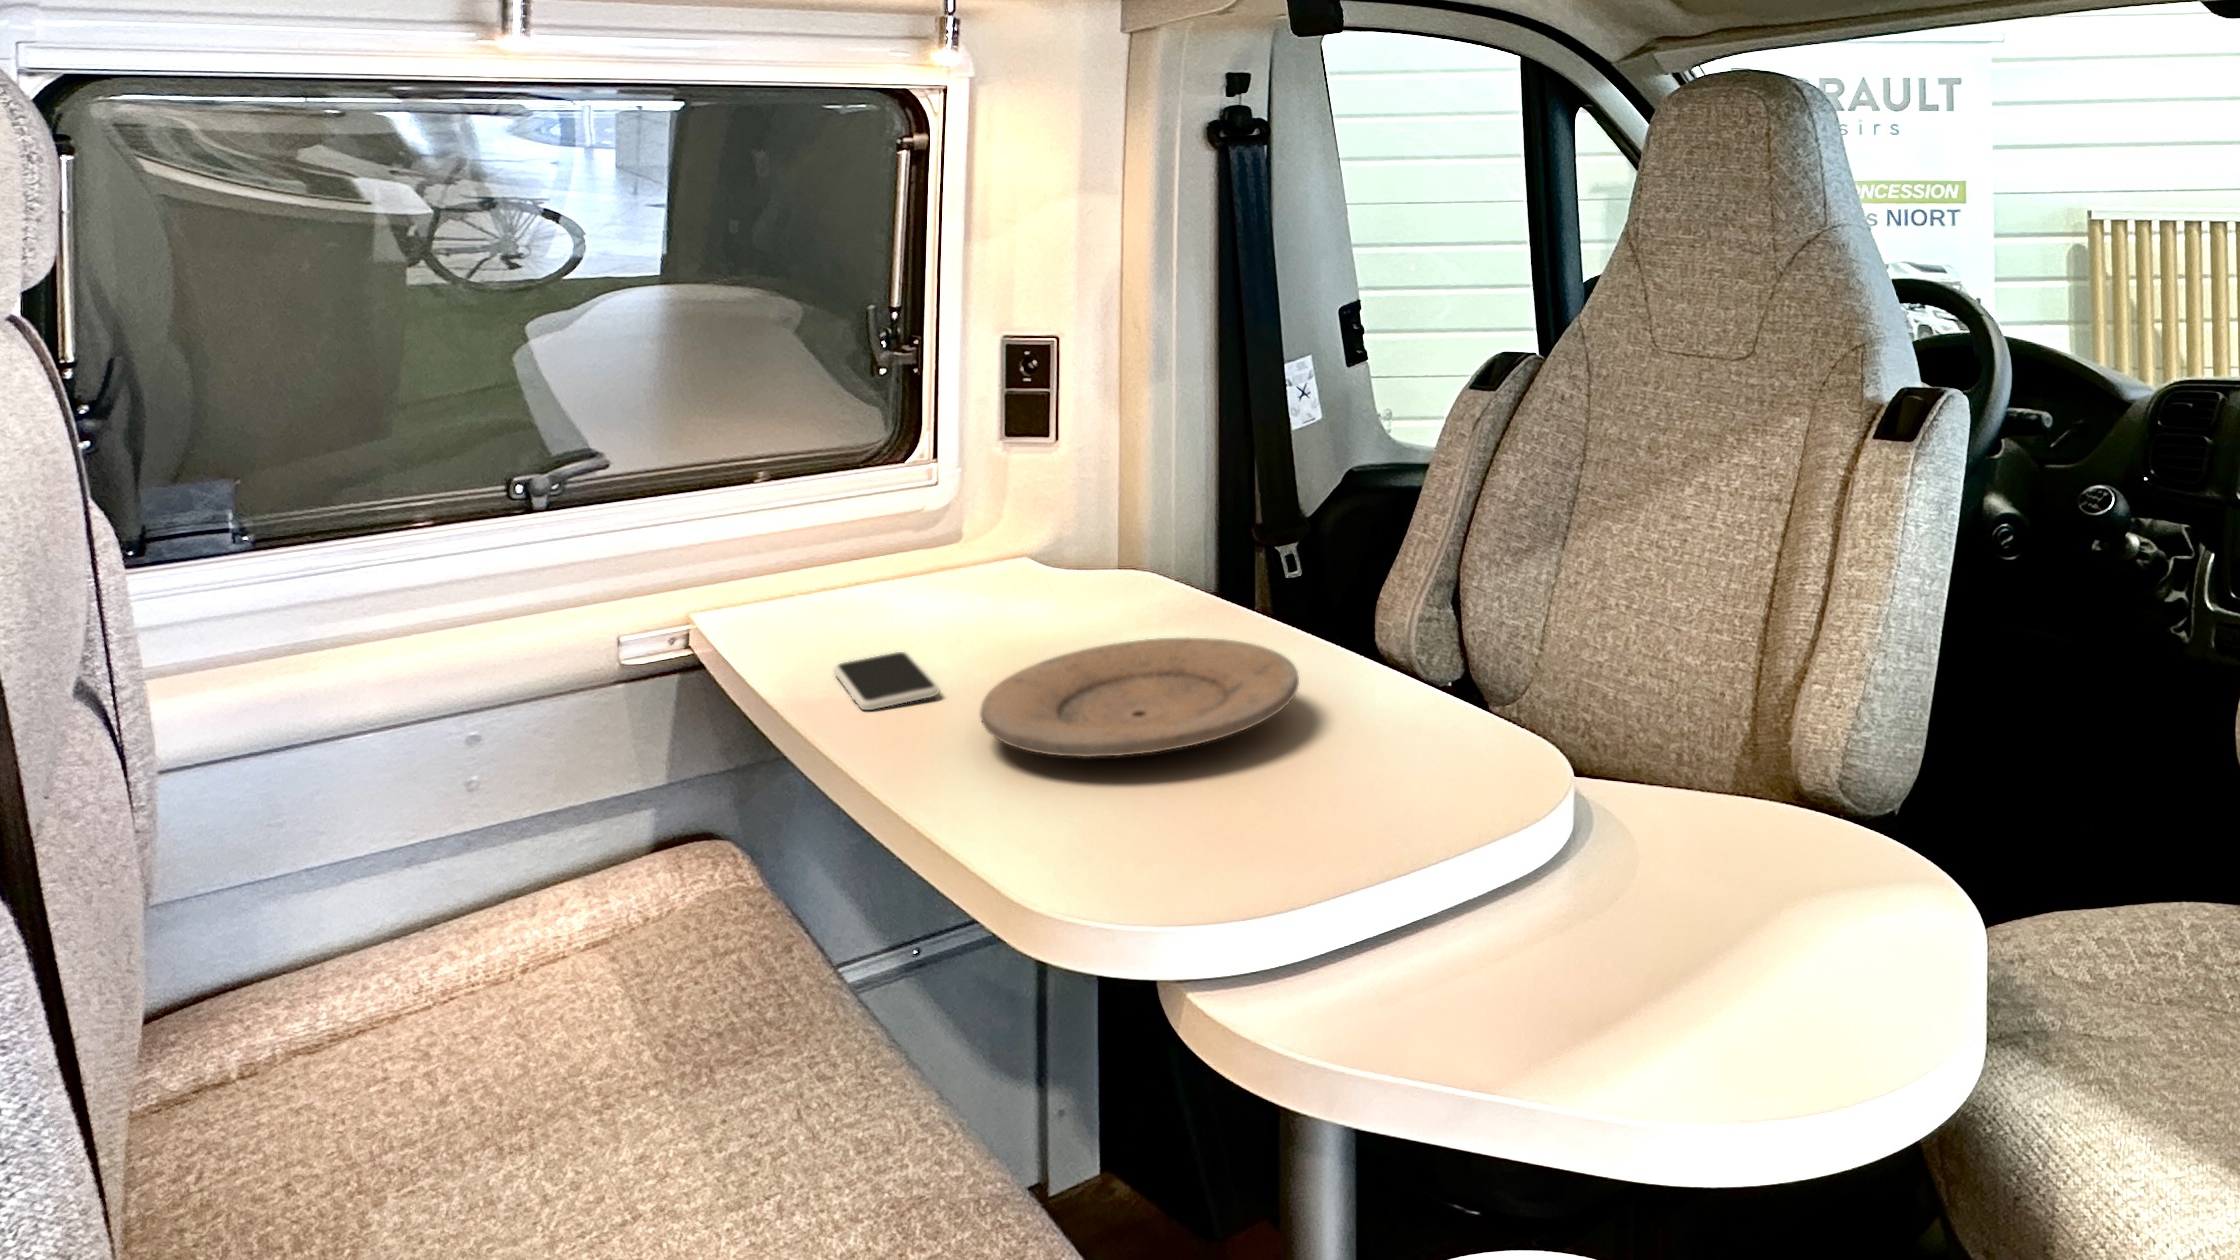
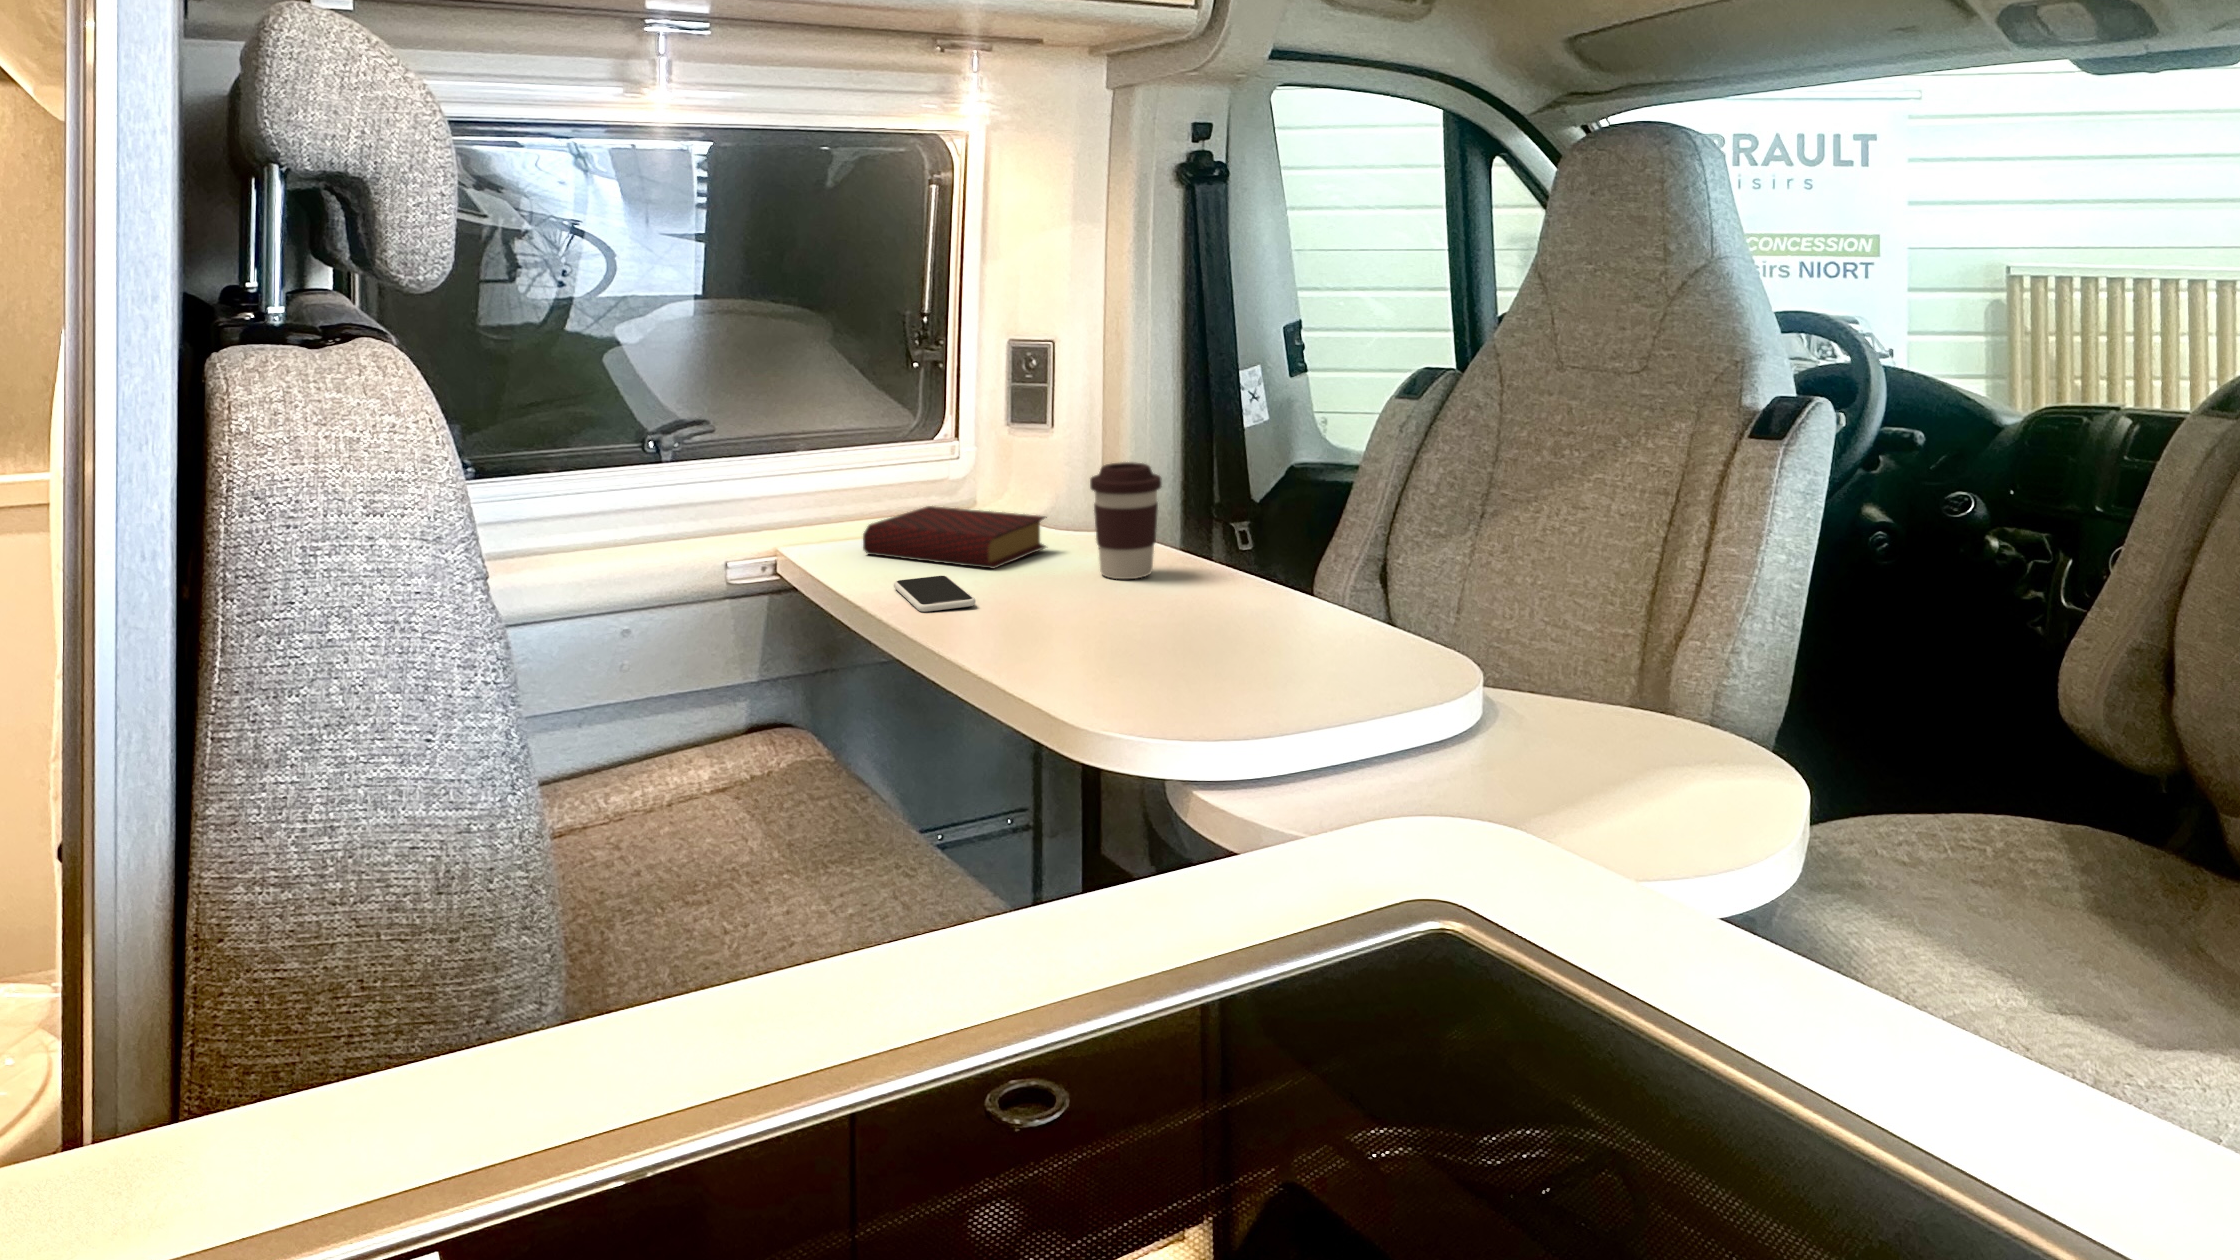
coffee cup: none [1095,490,1185,637] -> present [1090,462,1162,579]
book: none [803,550,1047,632] -> present [863,506,1047,569]
plate: present [980,638,1299,757] -> none [1012,574,1256,650]

